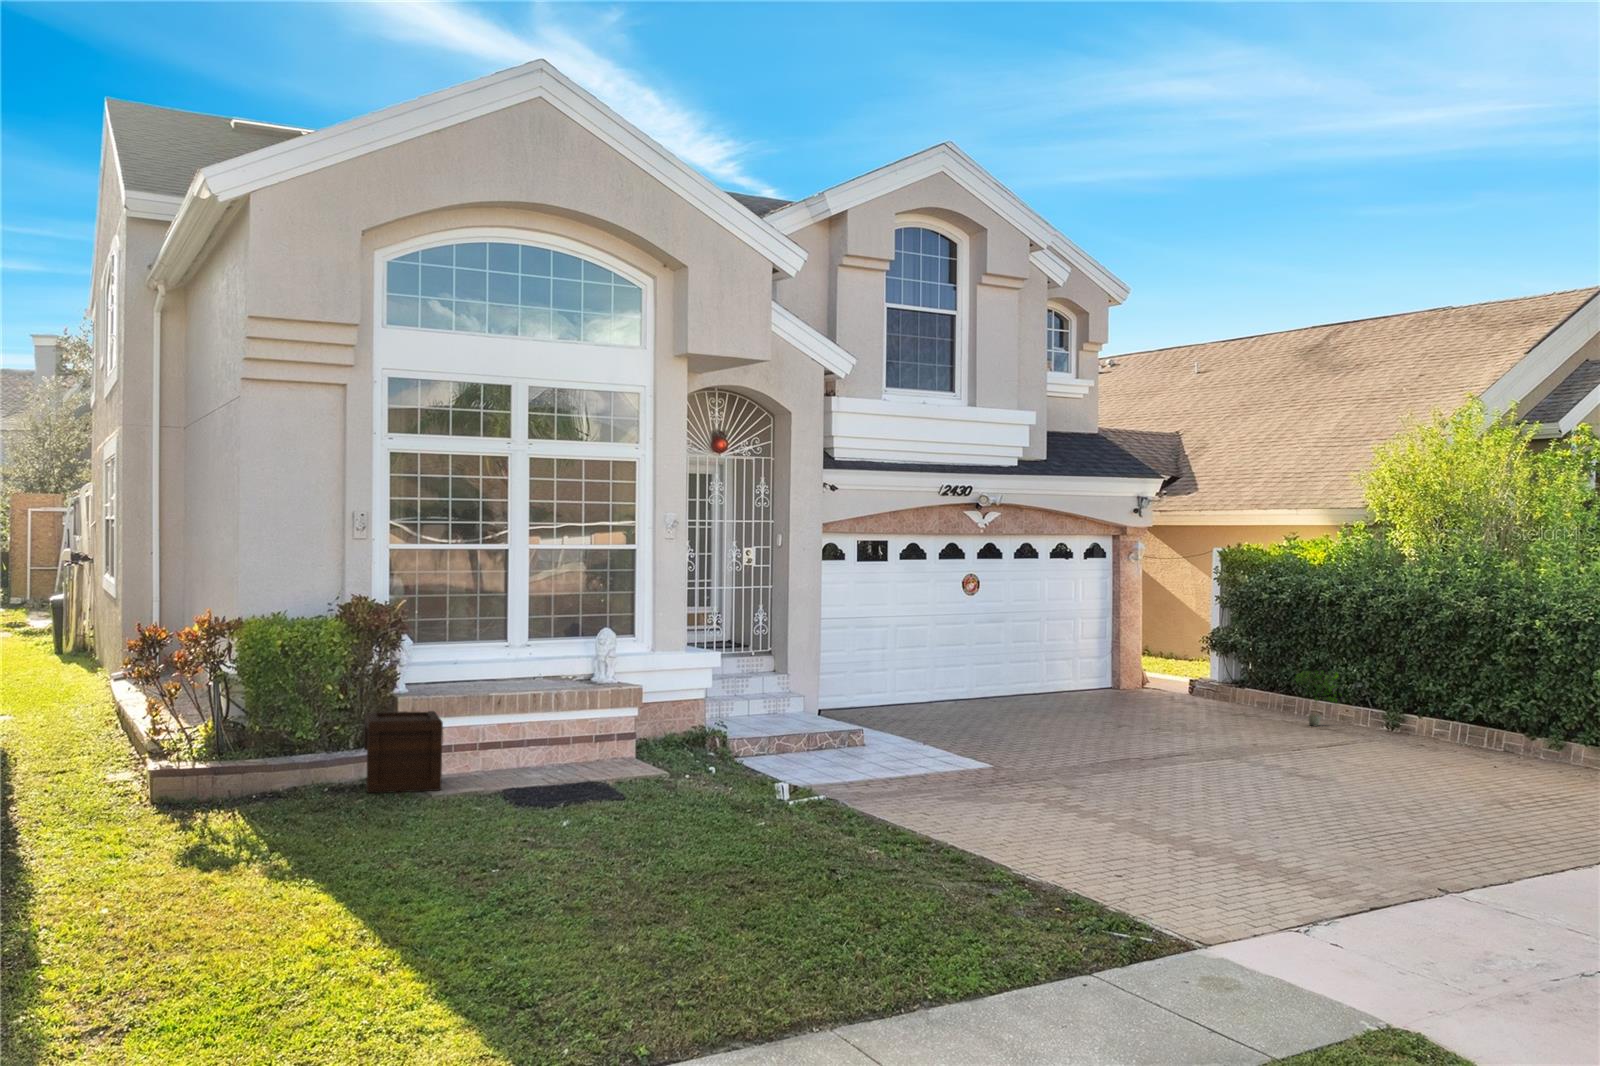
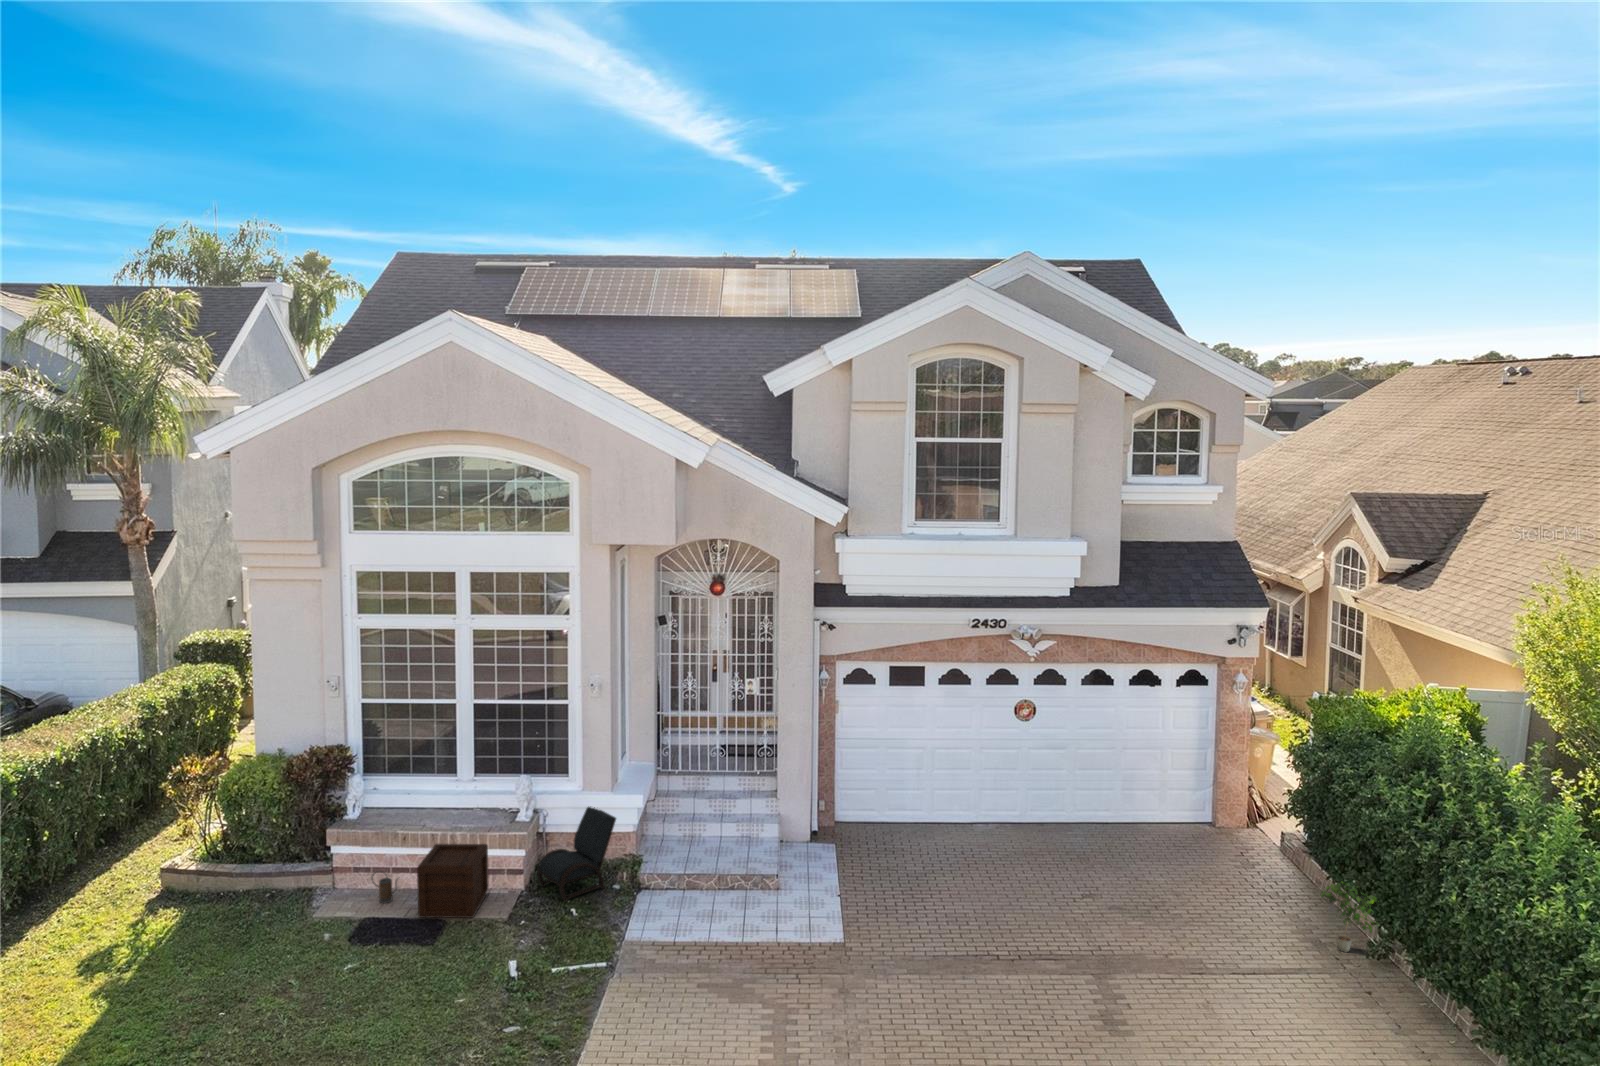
lounge chair: none [632,669,706,763] -> present [537,807,616,902]
wooden crate: present [364,711,443,793] -> present [417,844,489,918]
watering can: none [474,739,508,780] -> present [372,872,393,903]

